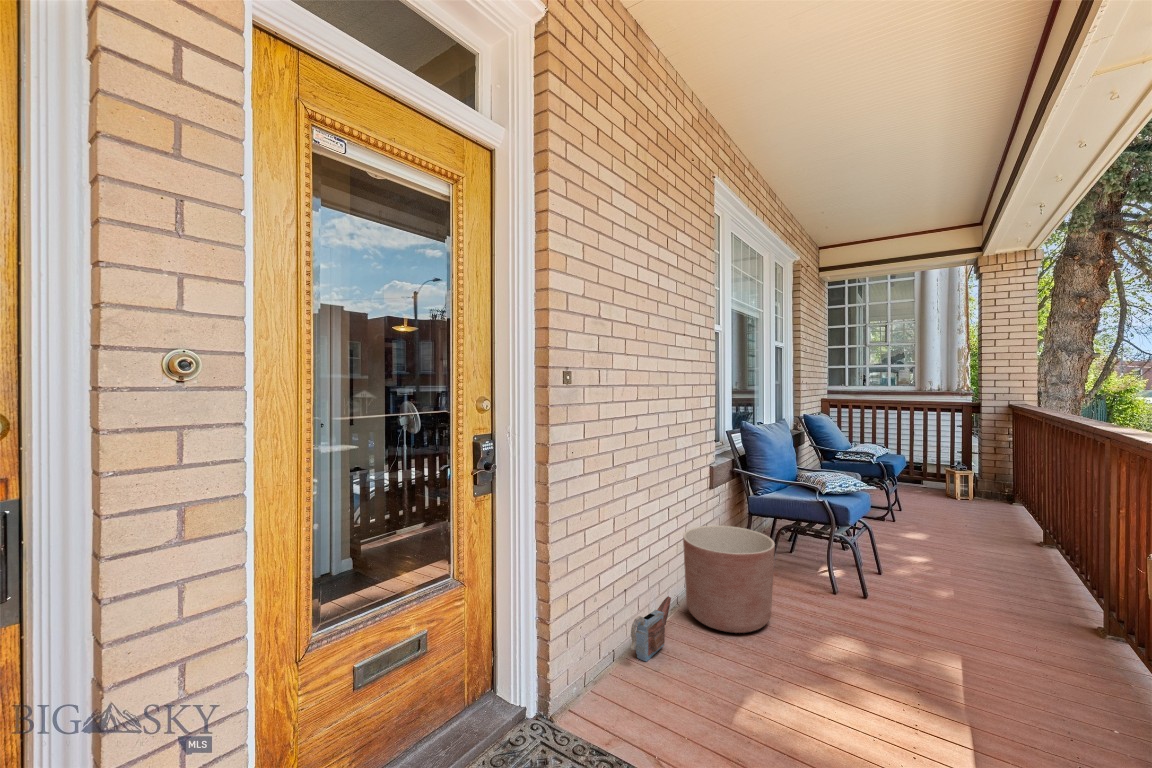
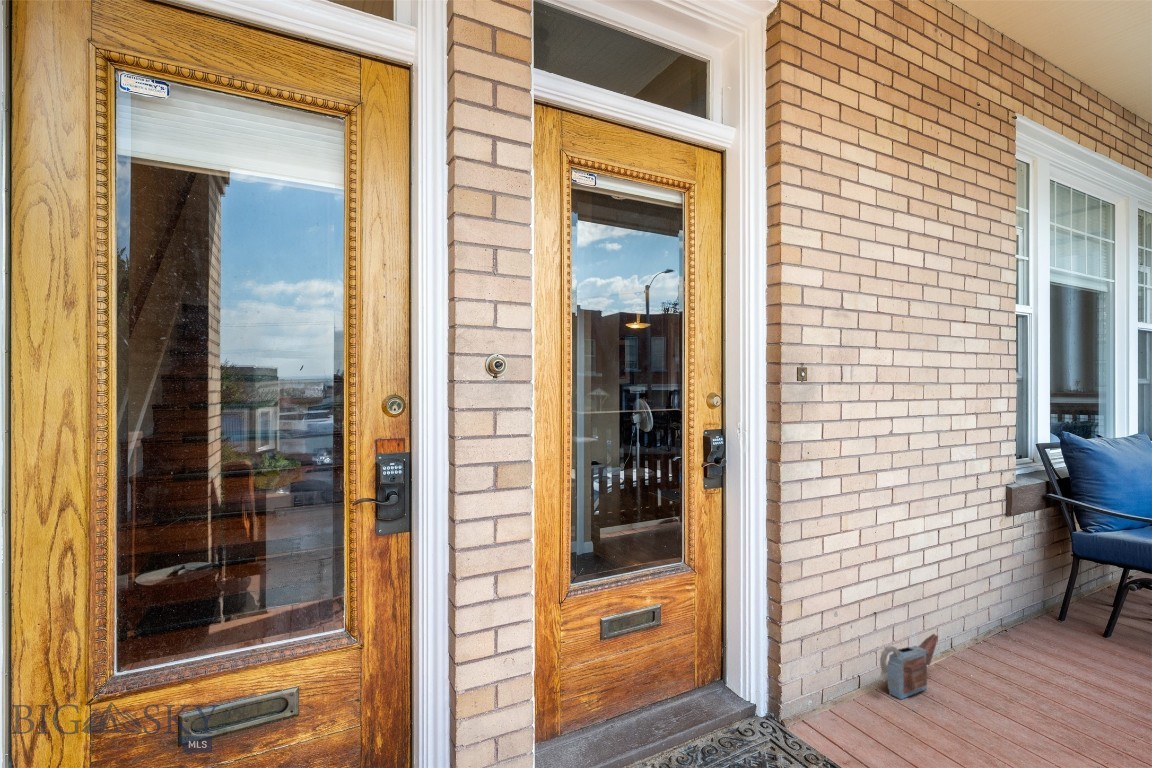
planter: present [683,526,775,633] -> none [959,561,1101,699]

